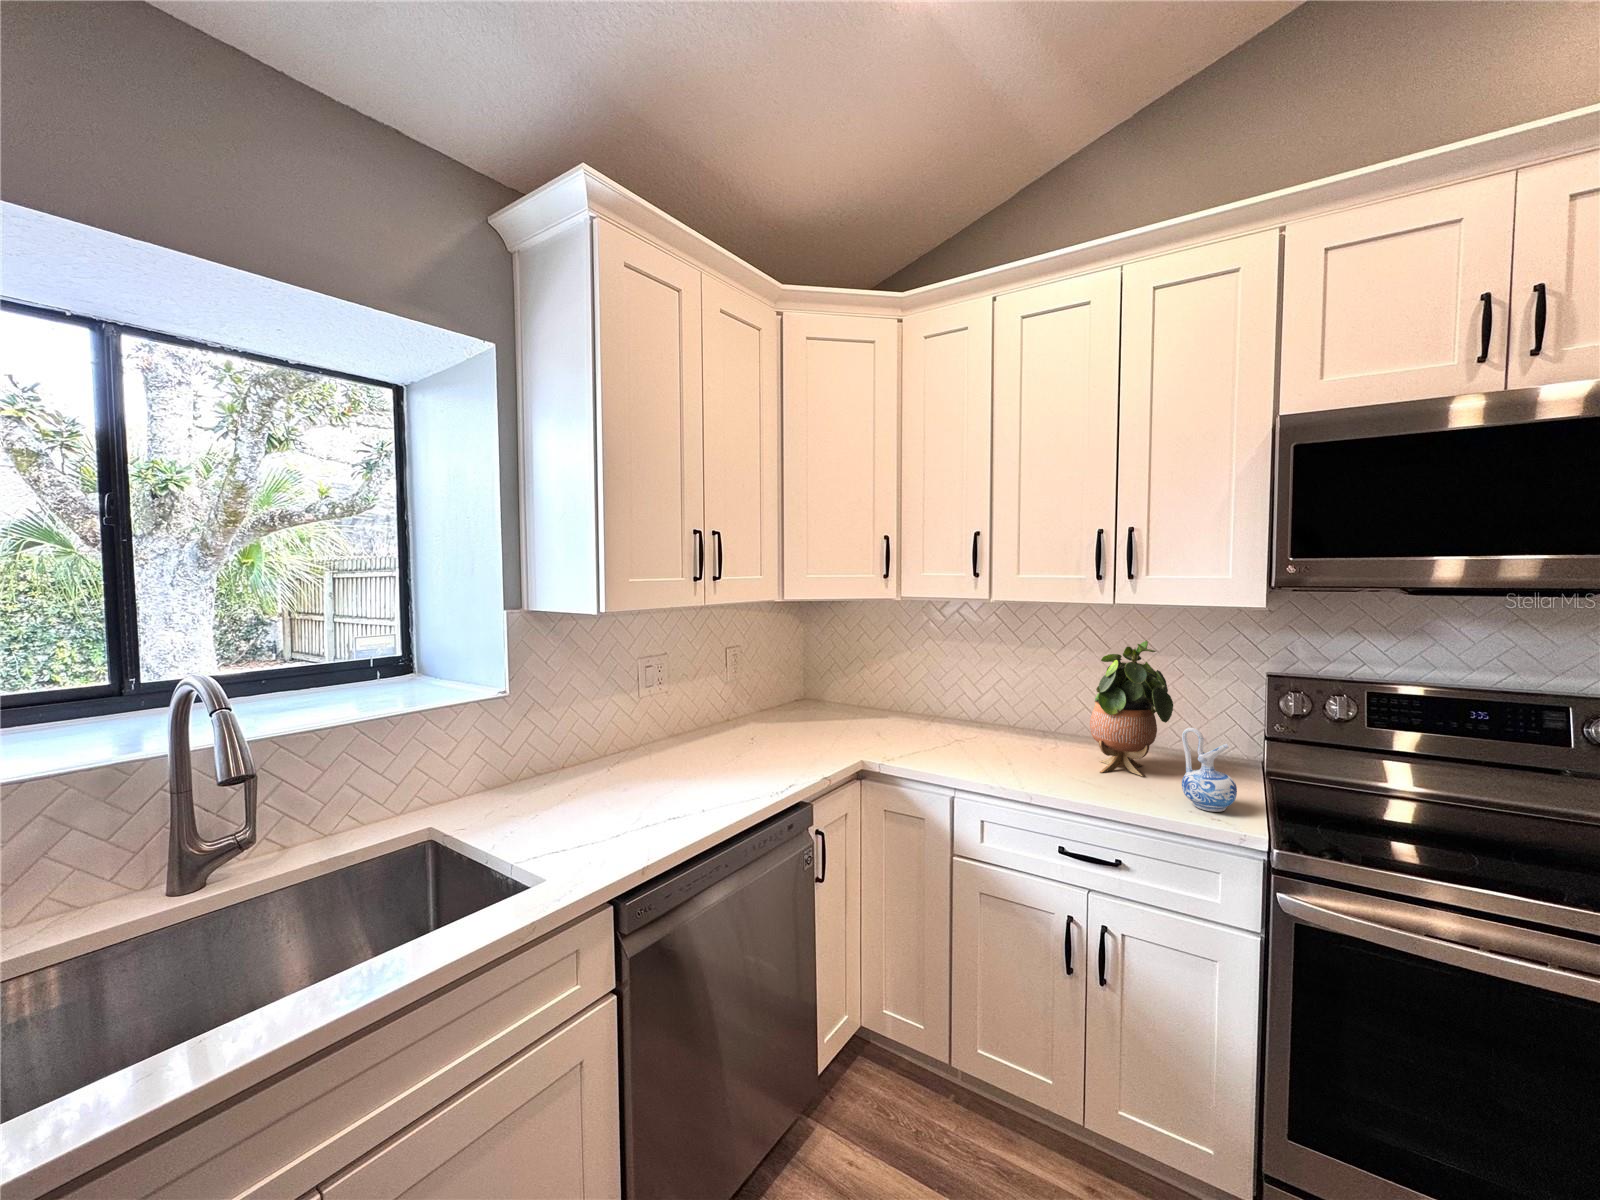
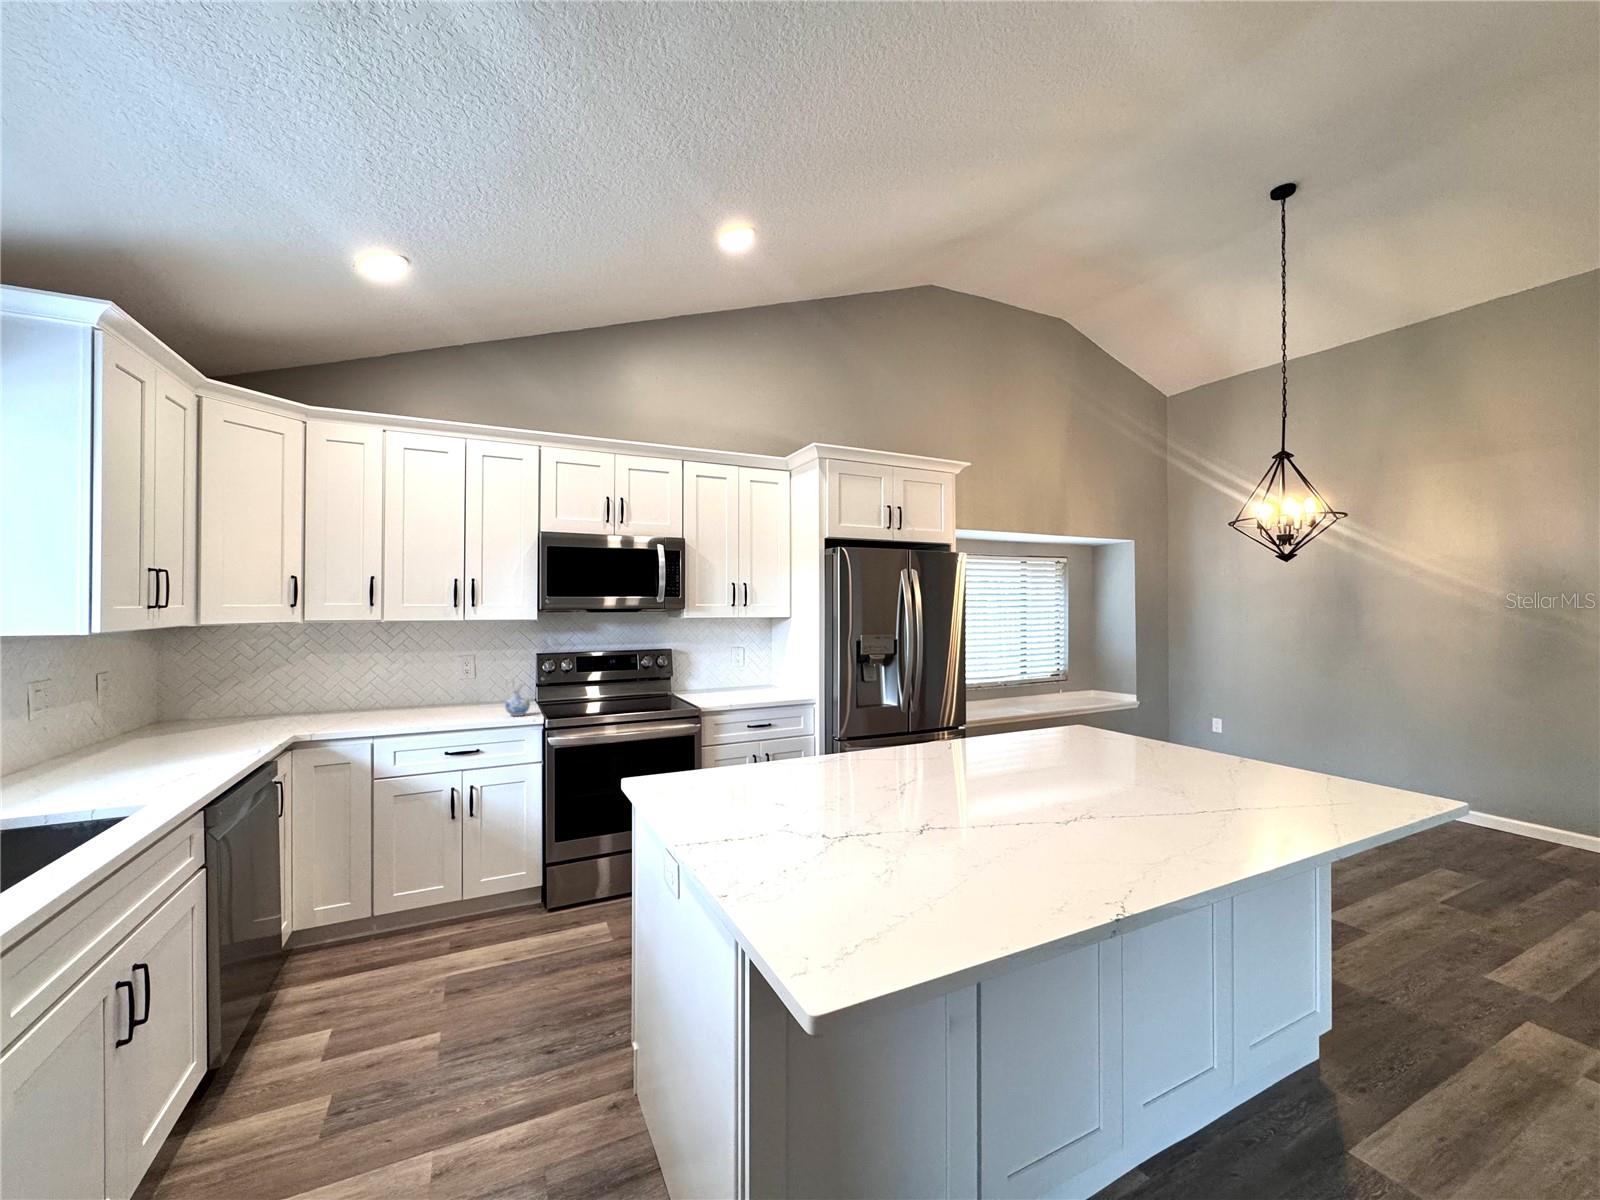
potted plant: present [1090,641,1173,776] -> none [451,641,497,716]

